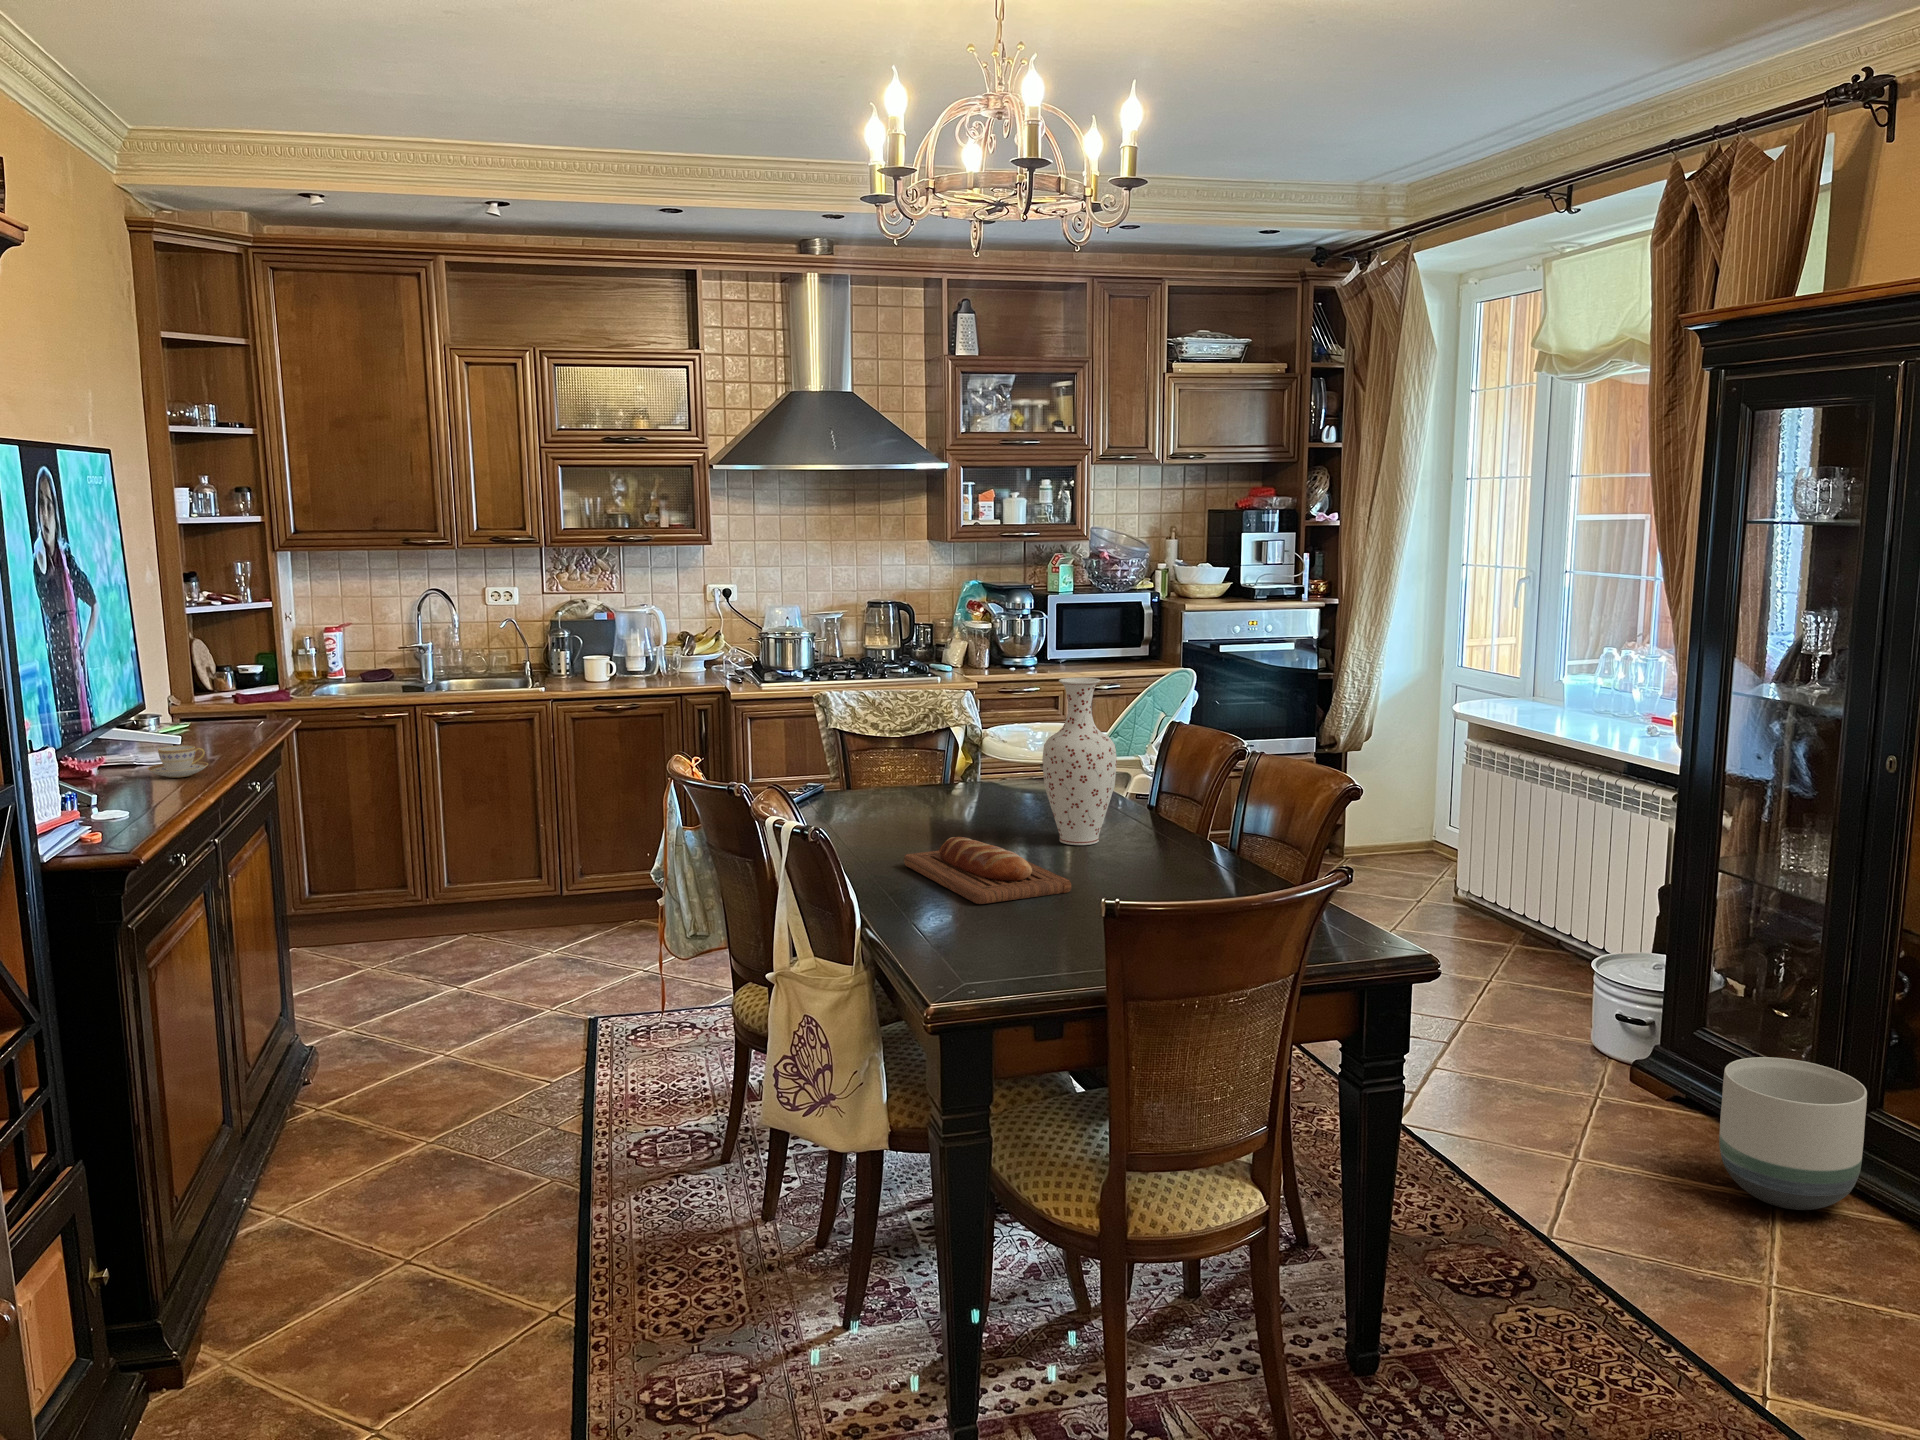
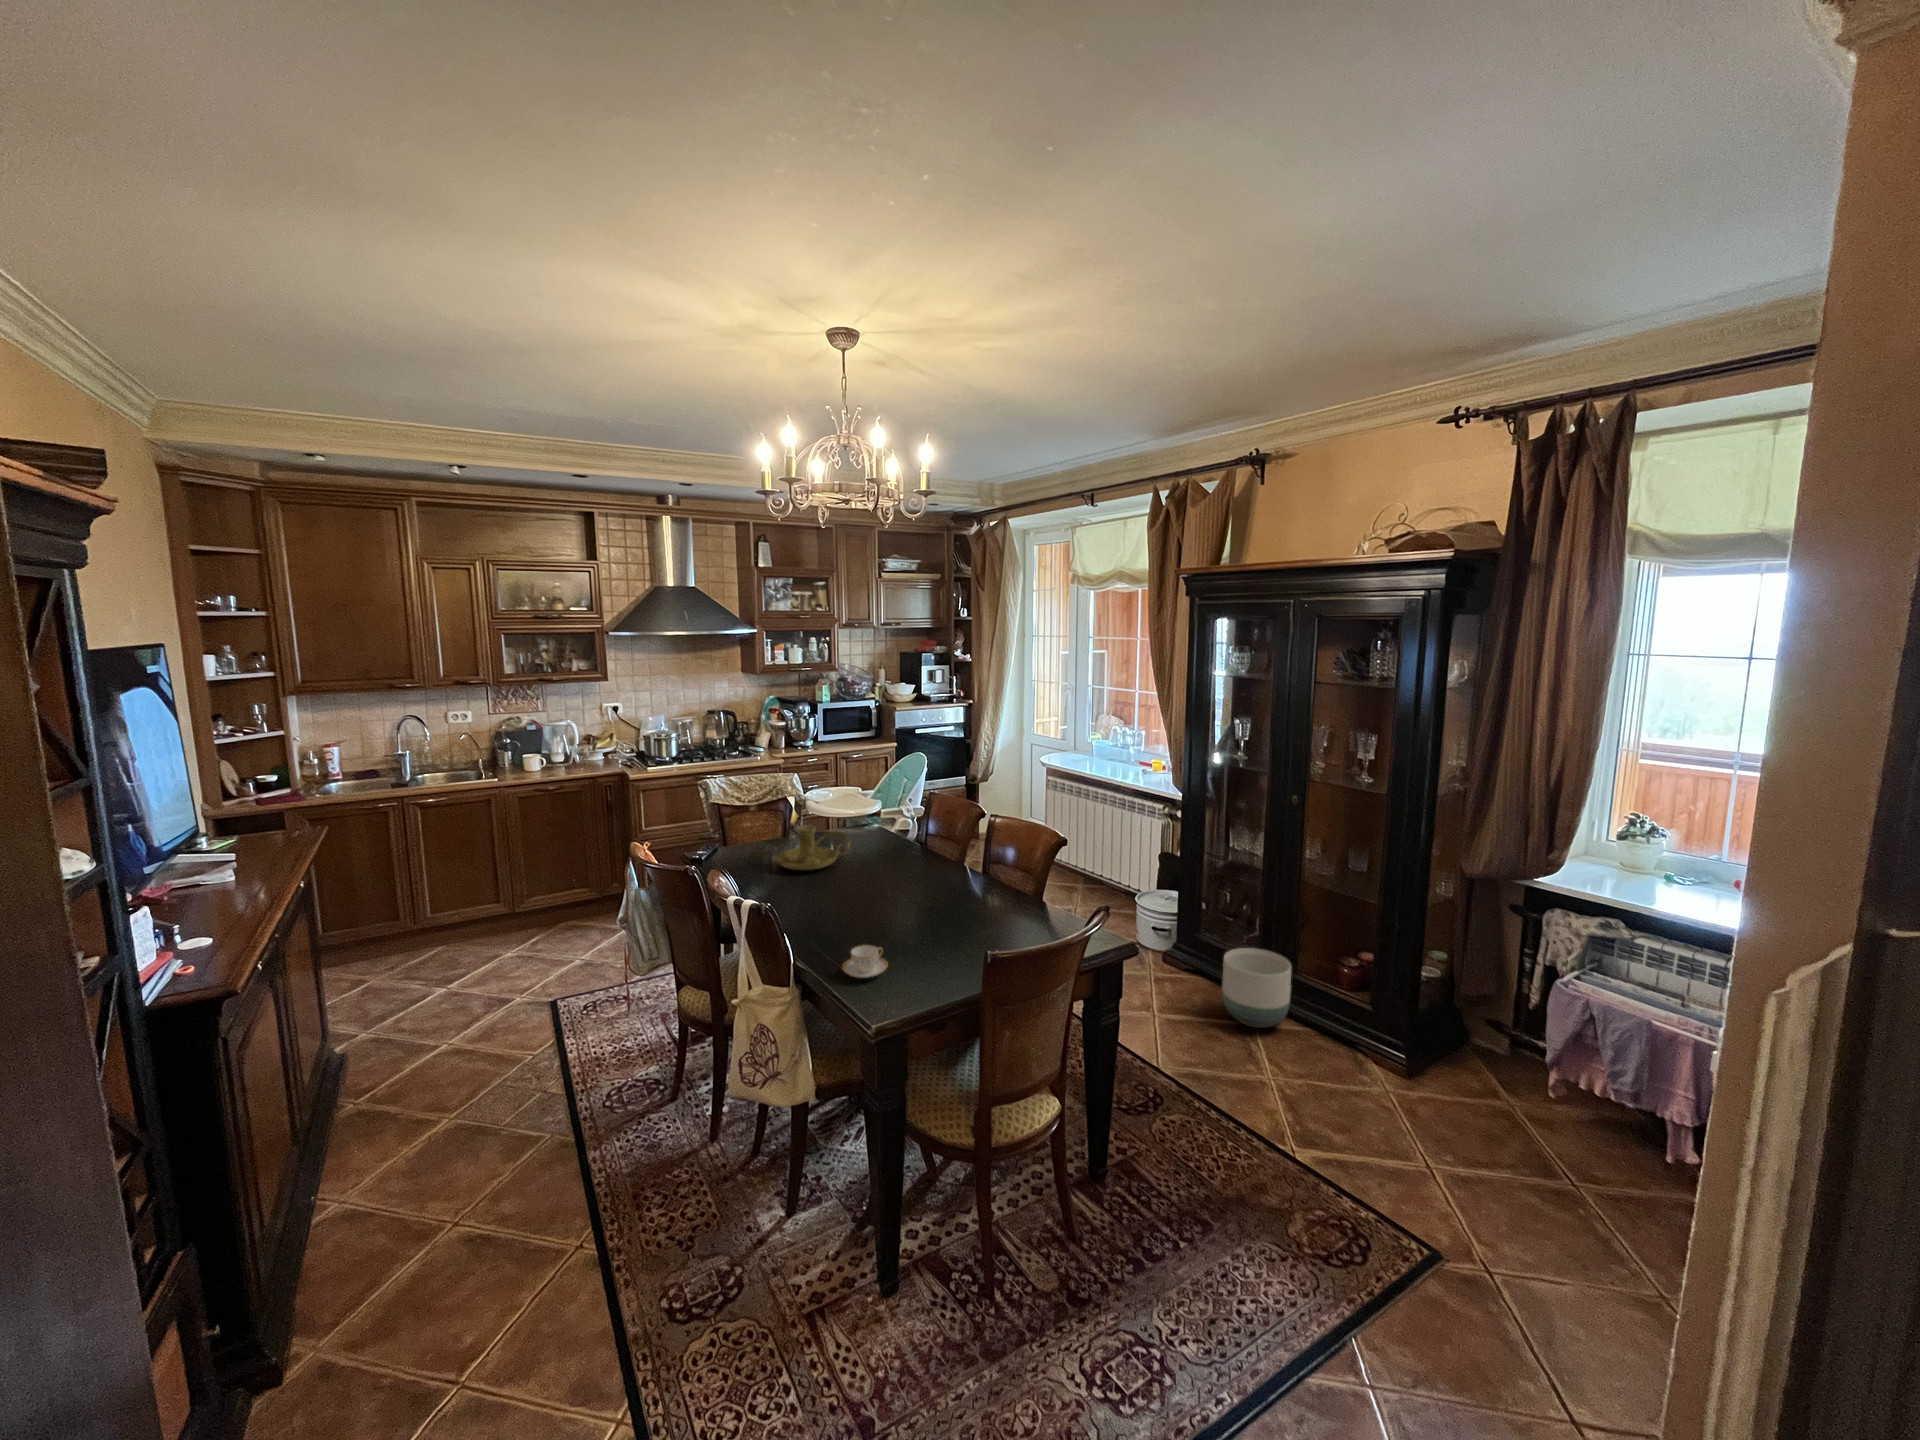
vase: present [1042,678,1117,845] -> none [874,779,919,878]
teacup: present [148,745,208,778] -> present [842,945,888,978]
candle holder: none [894,754,1016,824] -> present [777,825,850,870]
bread loaf: present [904,837,1071,904] -> none [801,885,914,934]

